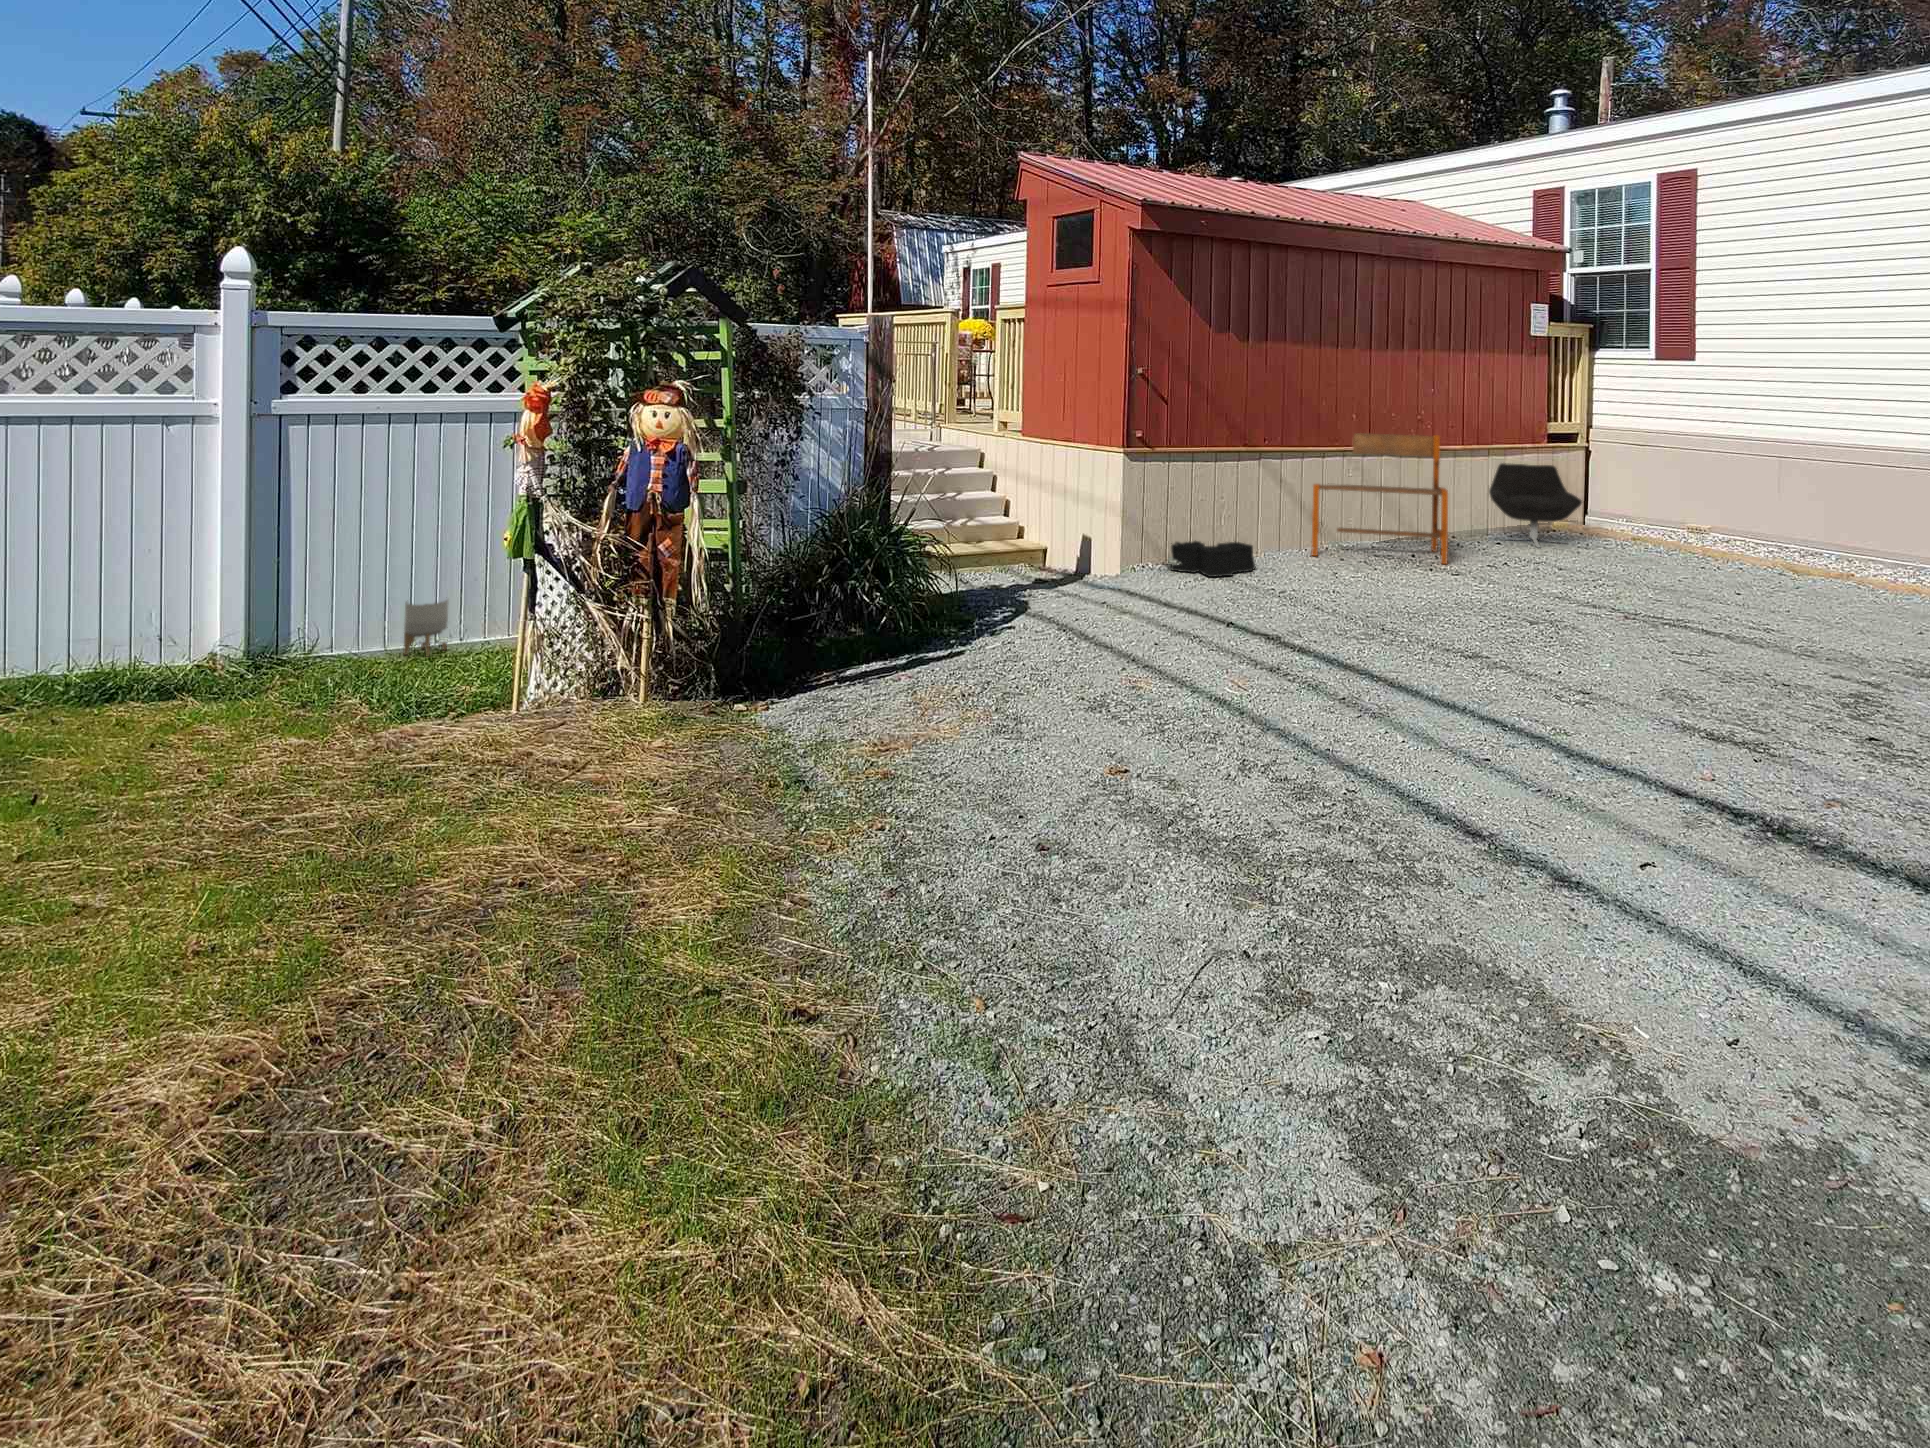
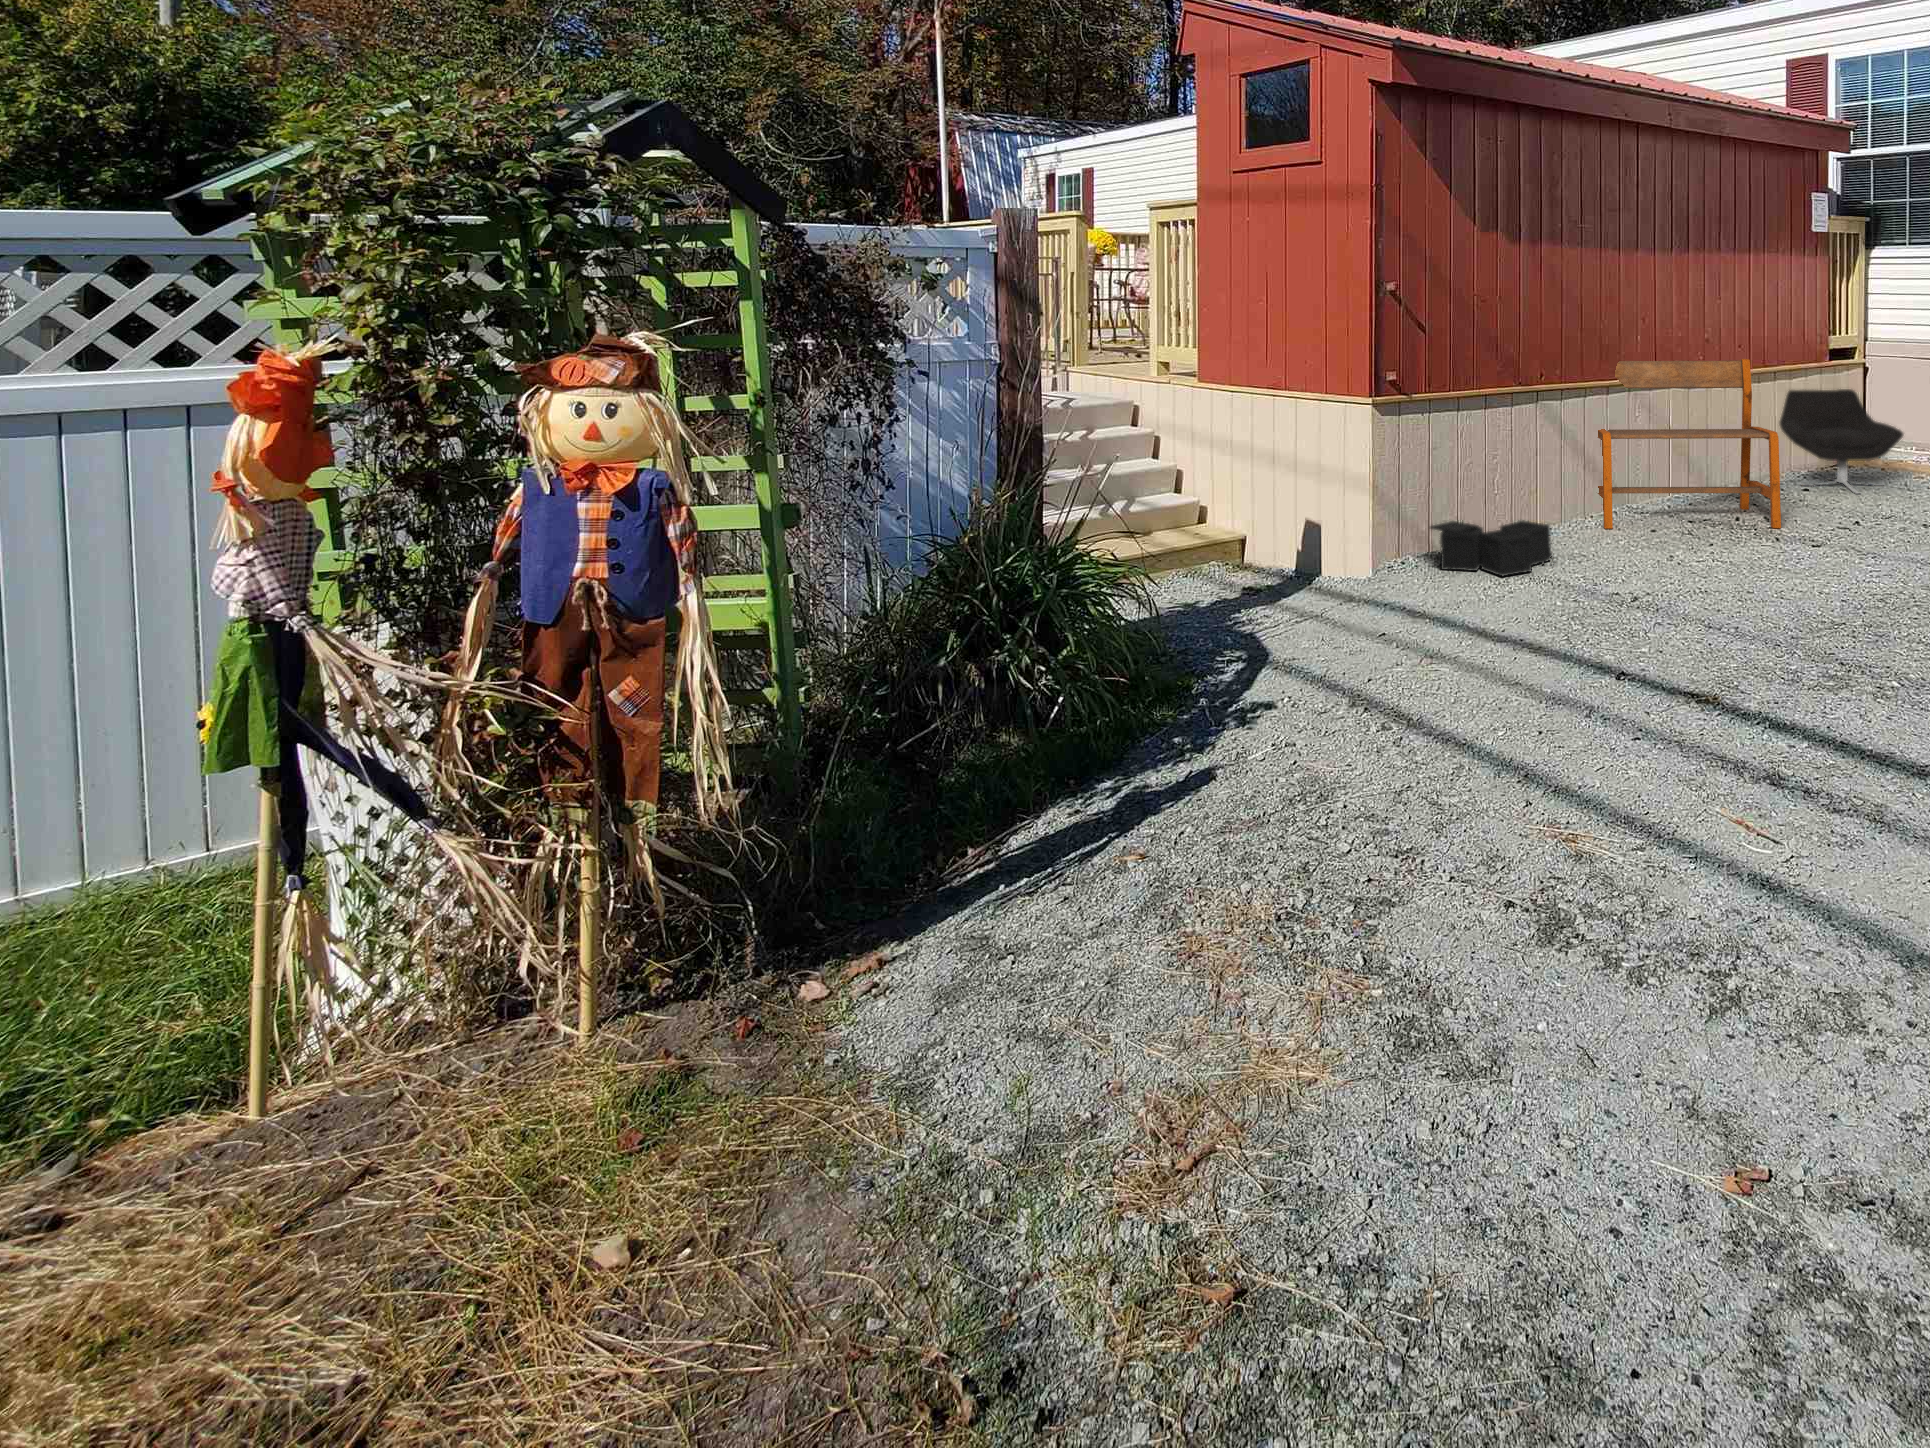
planter: present [404,600,448,656] -> none [15,796,136,939]

